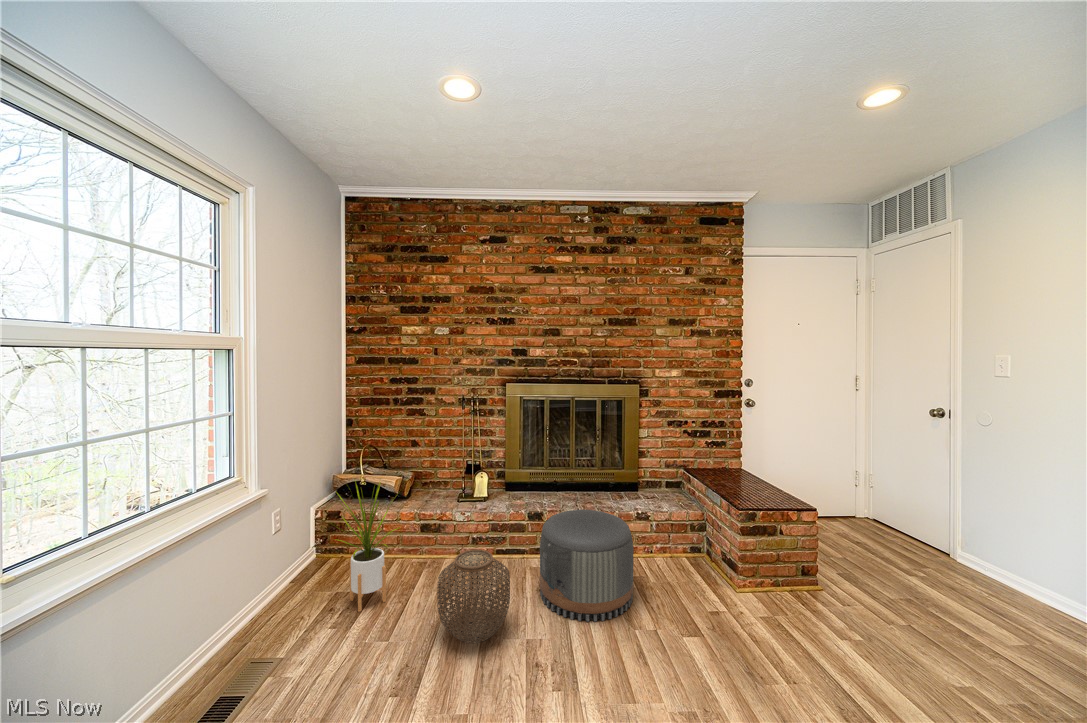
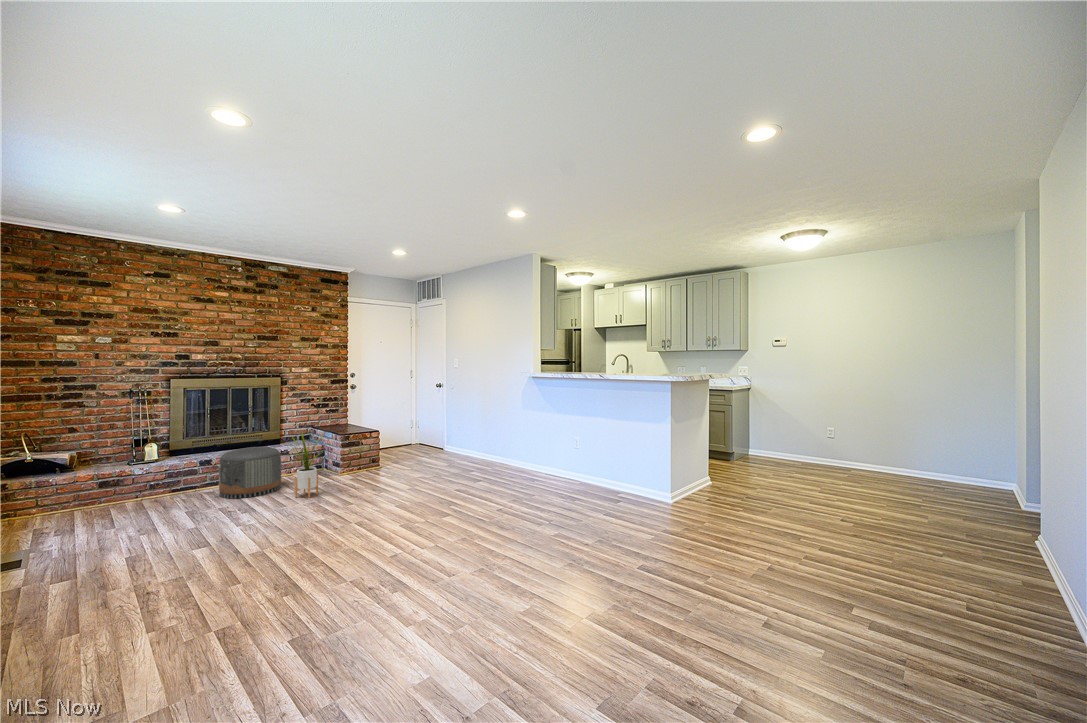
house plant: present [336,483,400,612] -> present [292,433,322,498]
woven basket: present [437,550,510,643] -> none [154,468,206,516]

